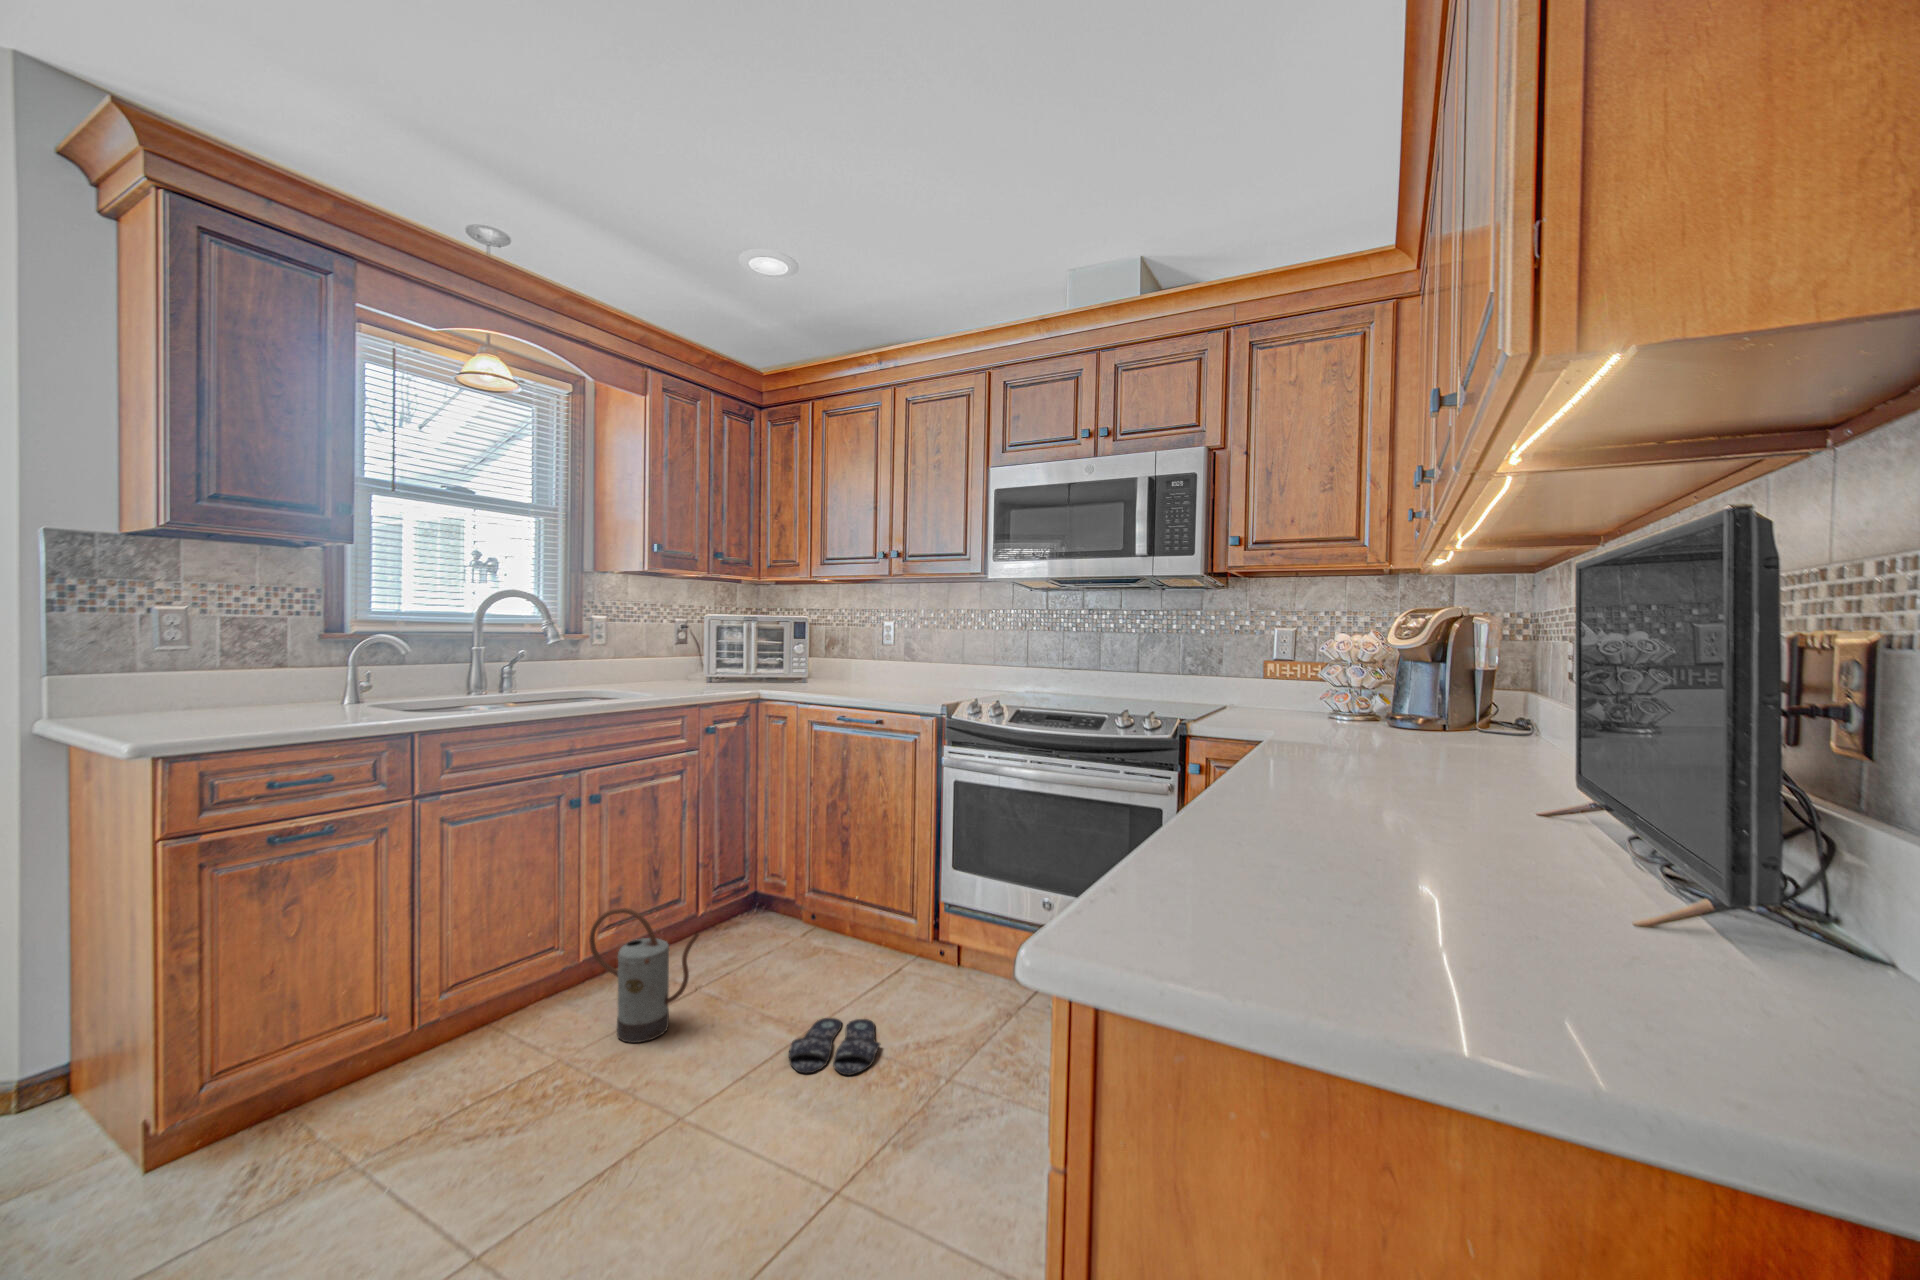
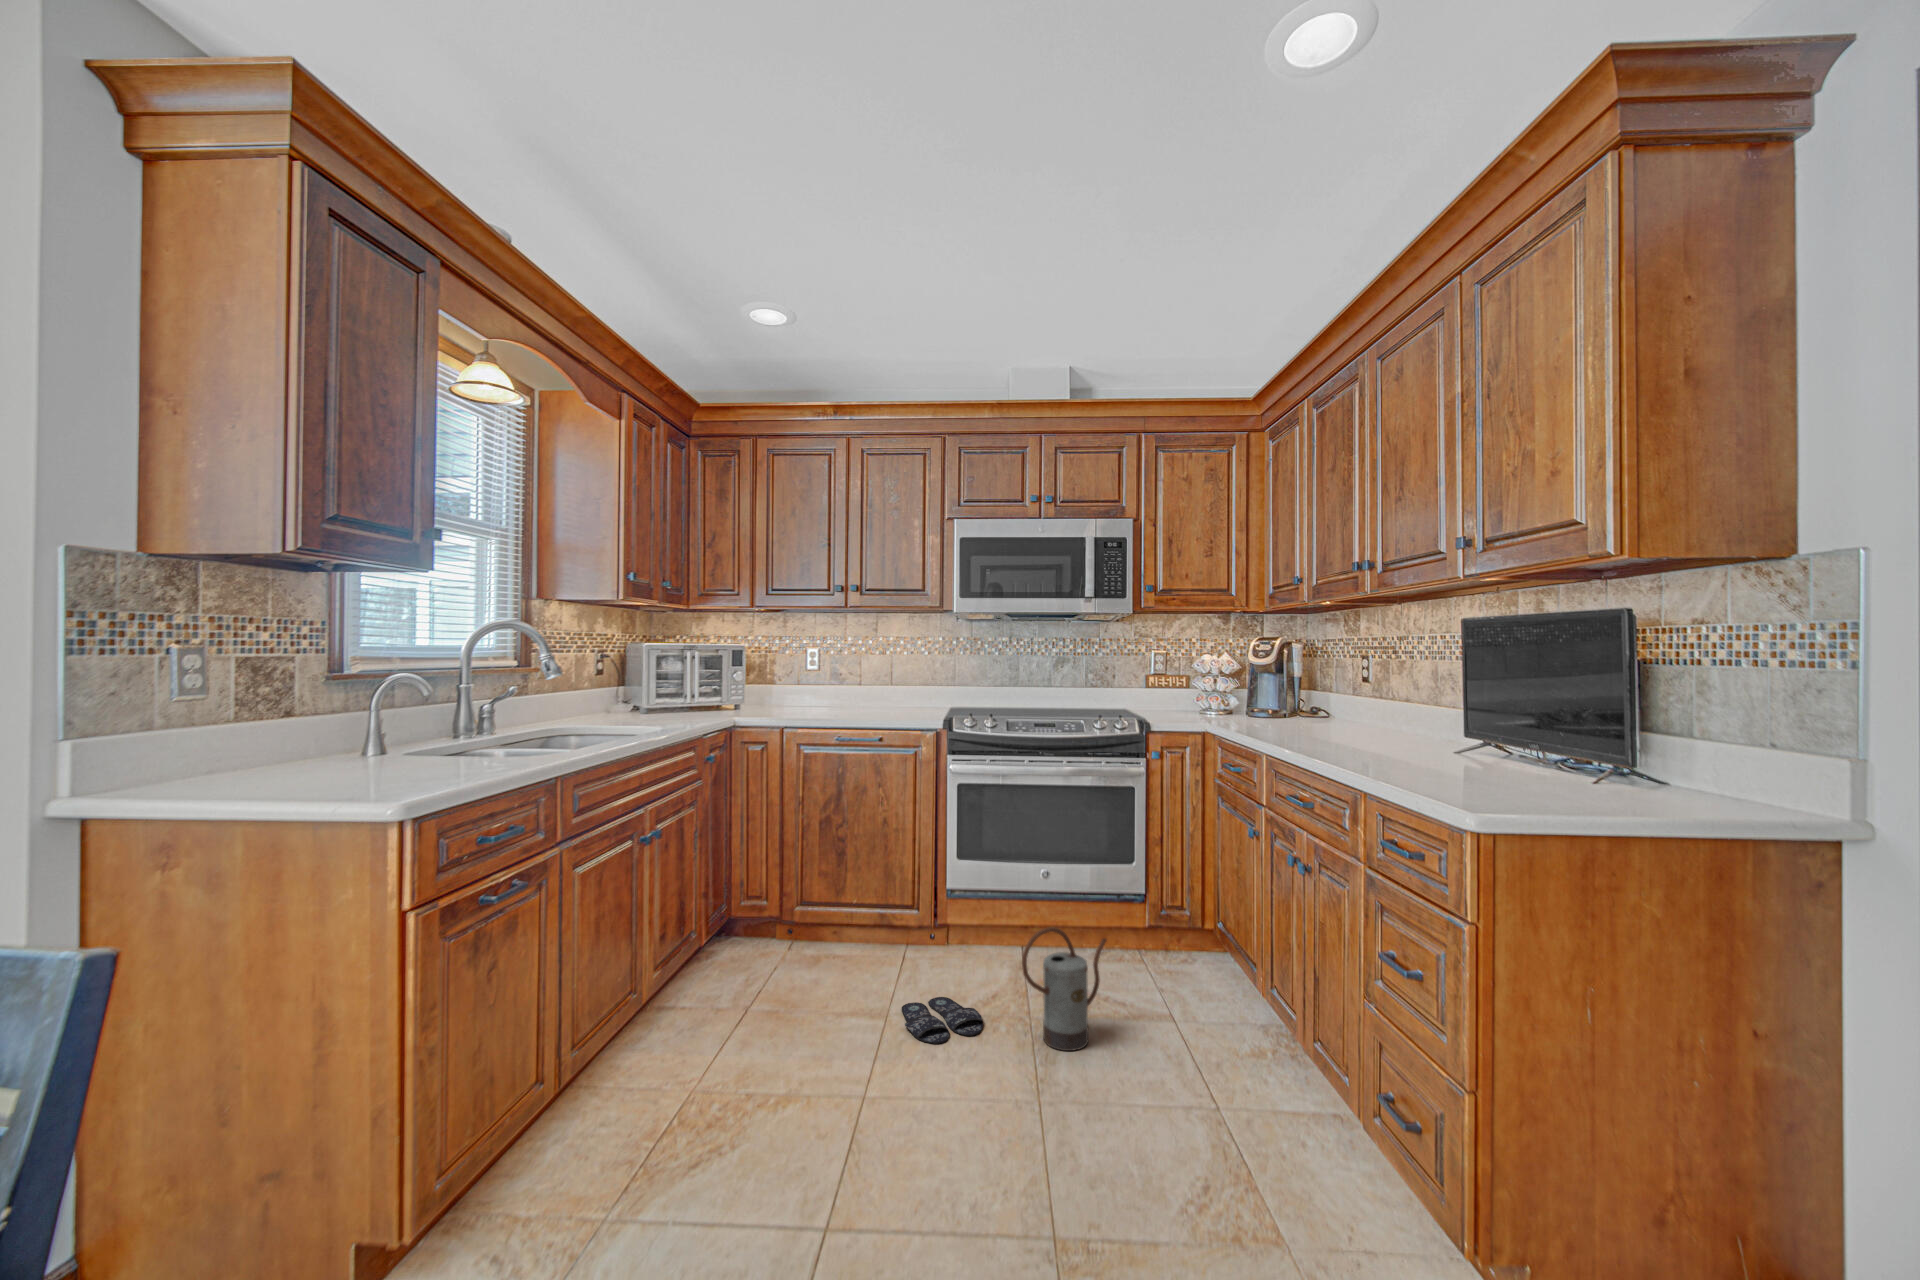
watering can: present [589,908,699,1043] -> present [1022,927,1107,1051]

